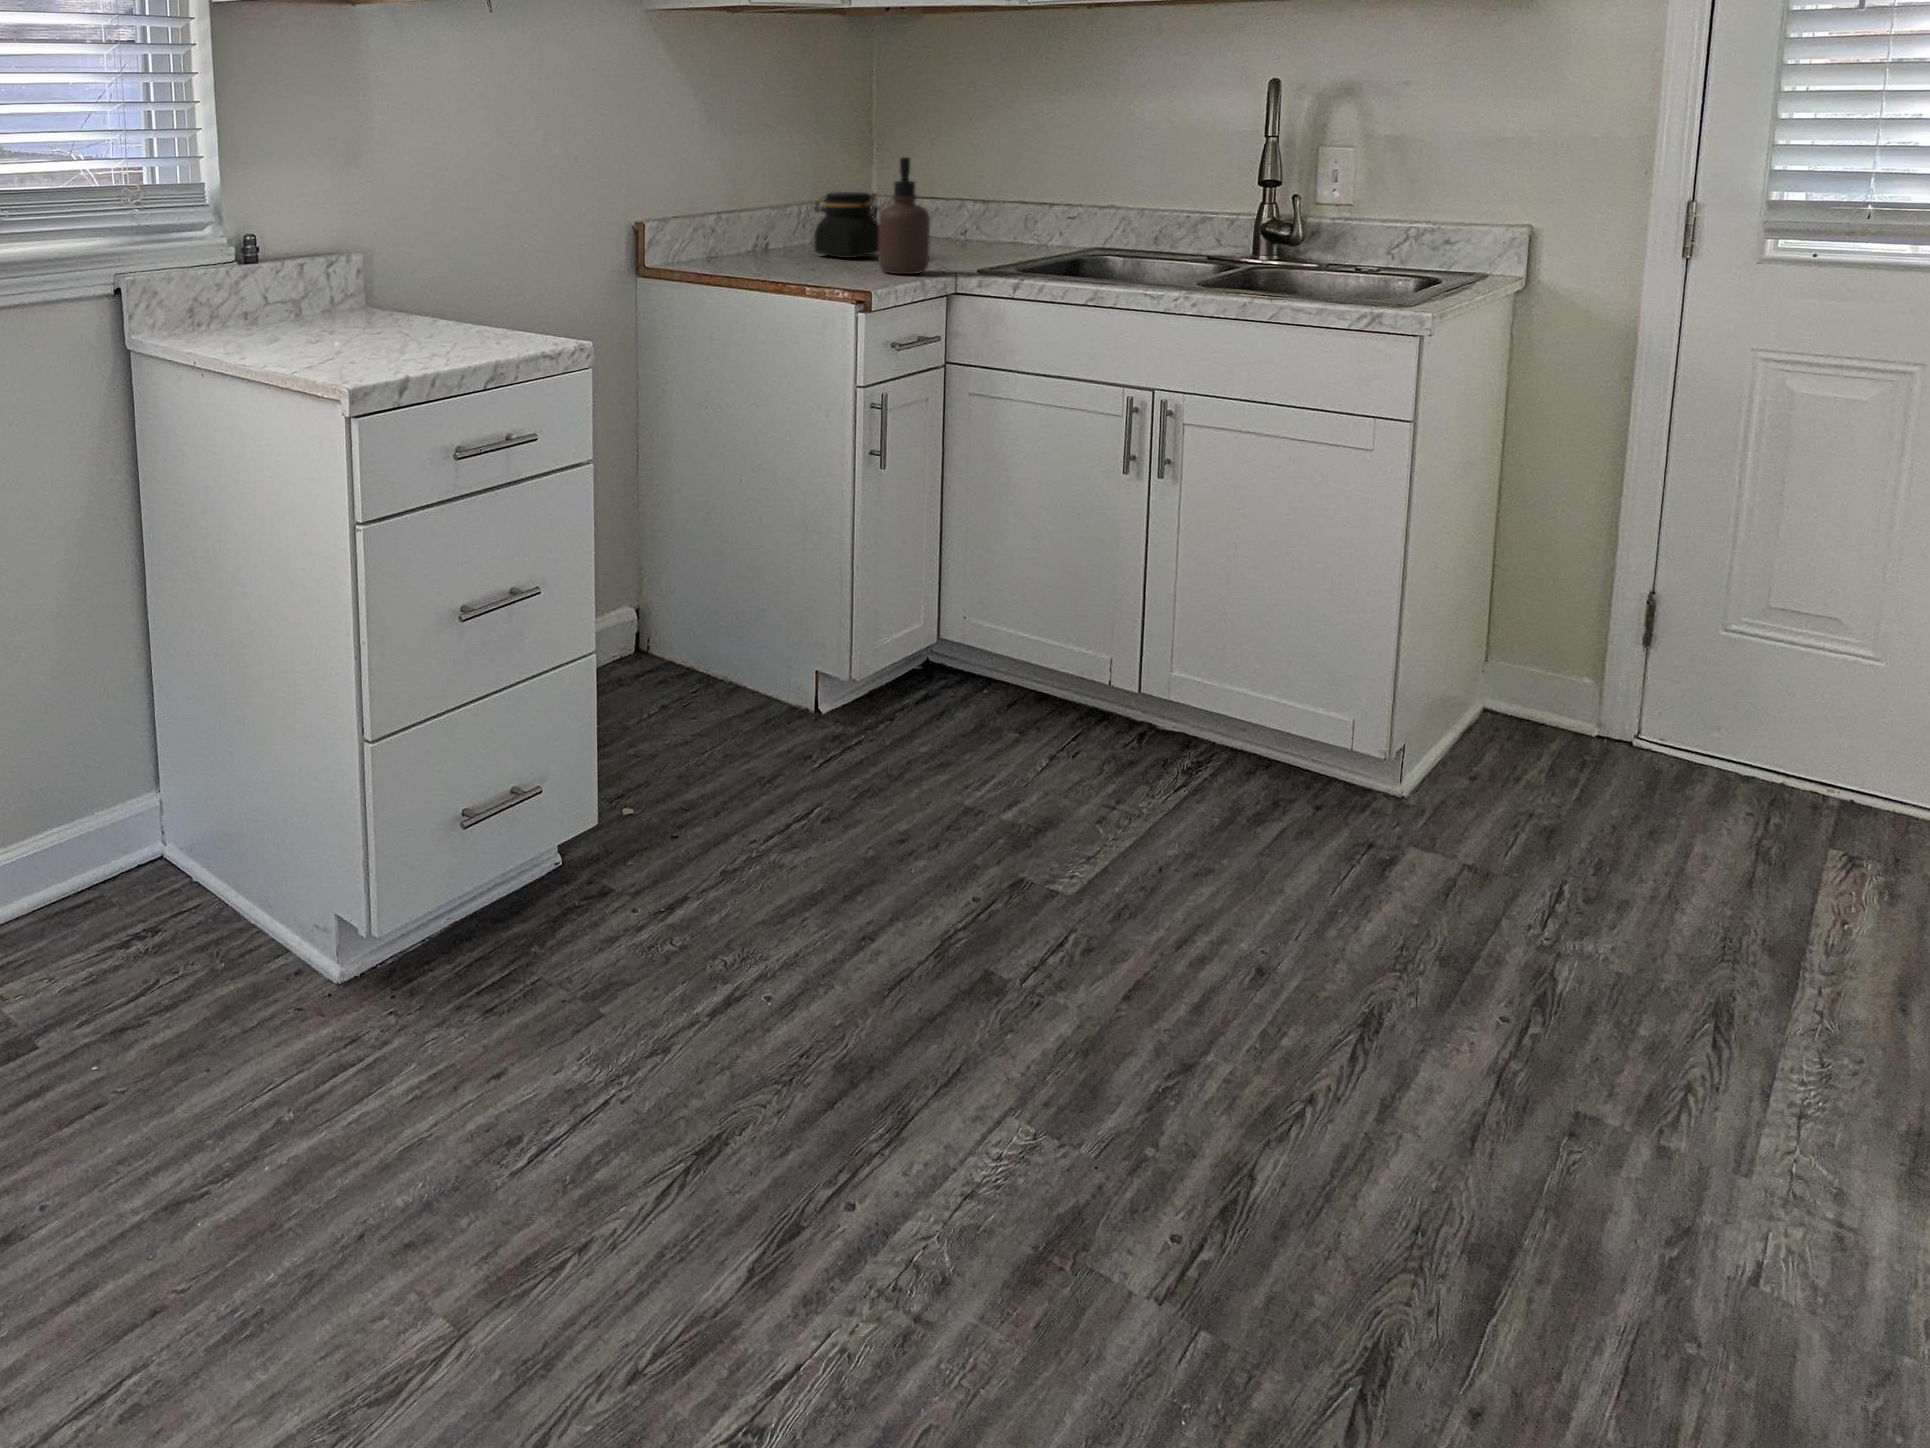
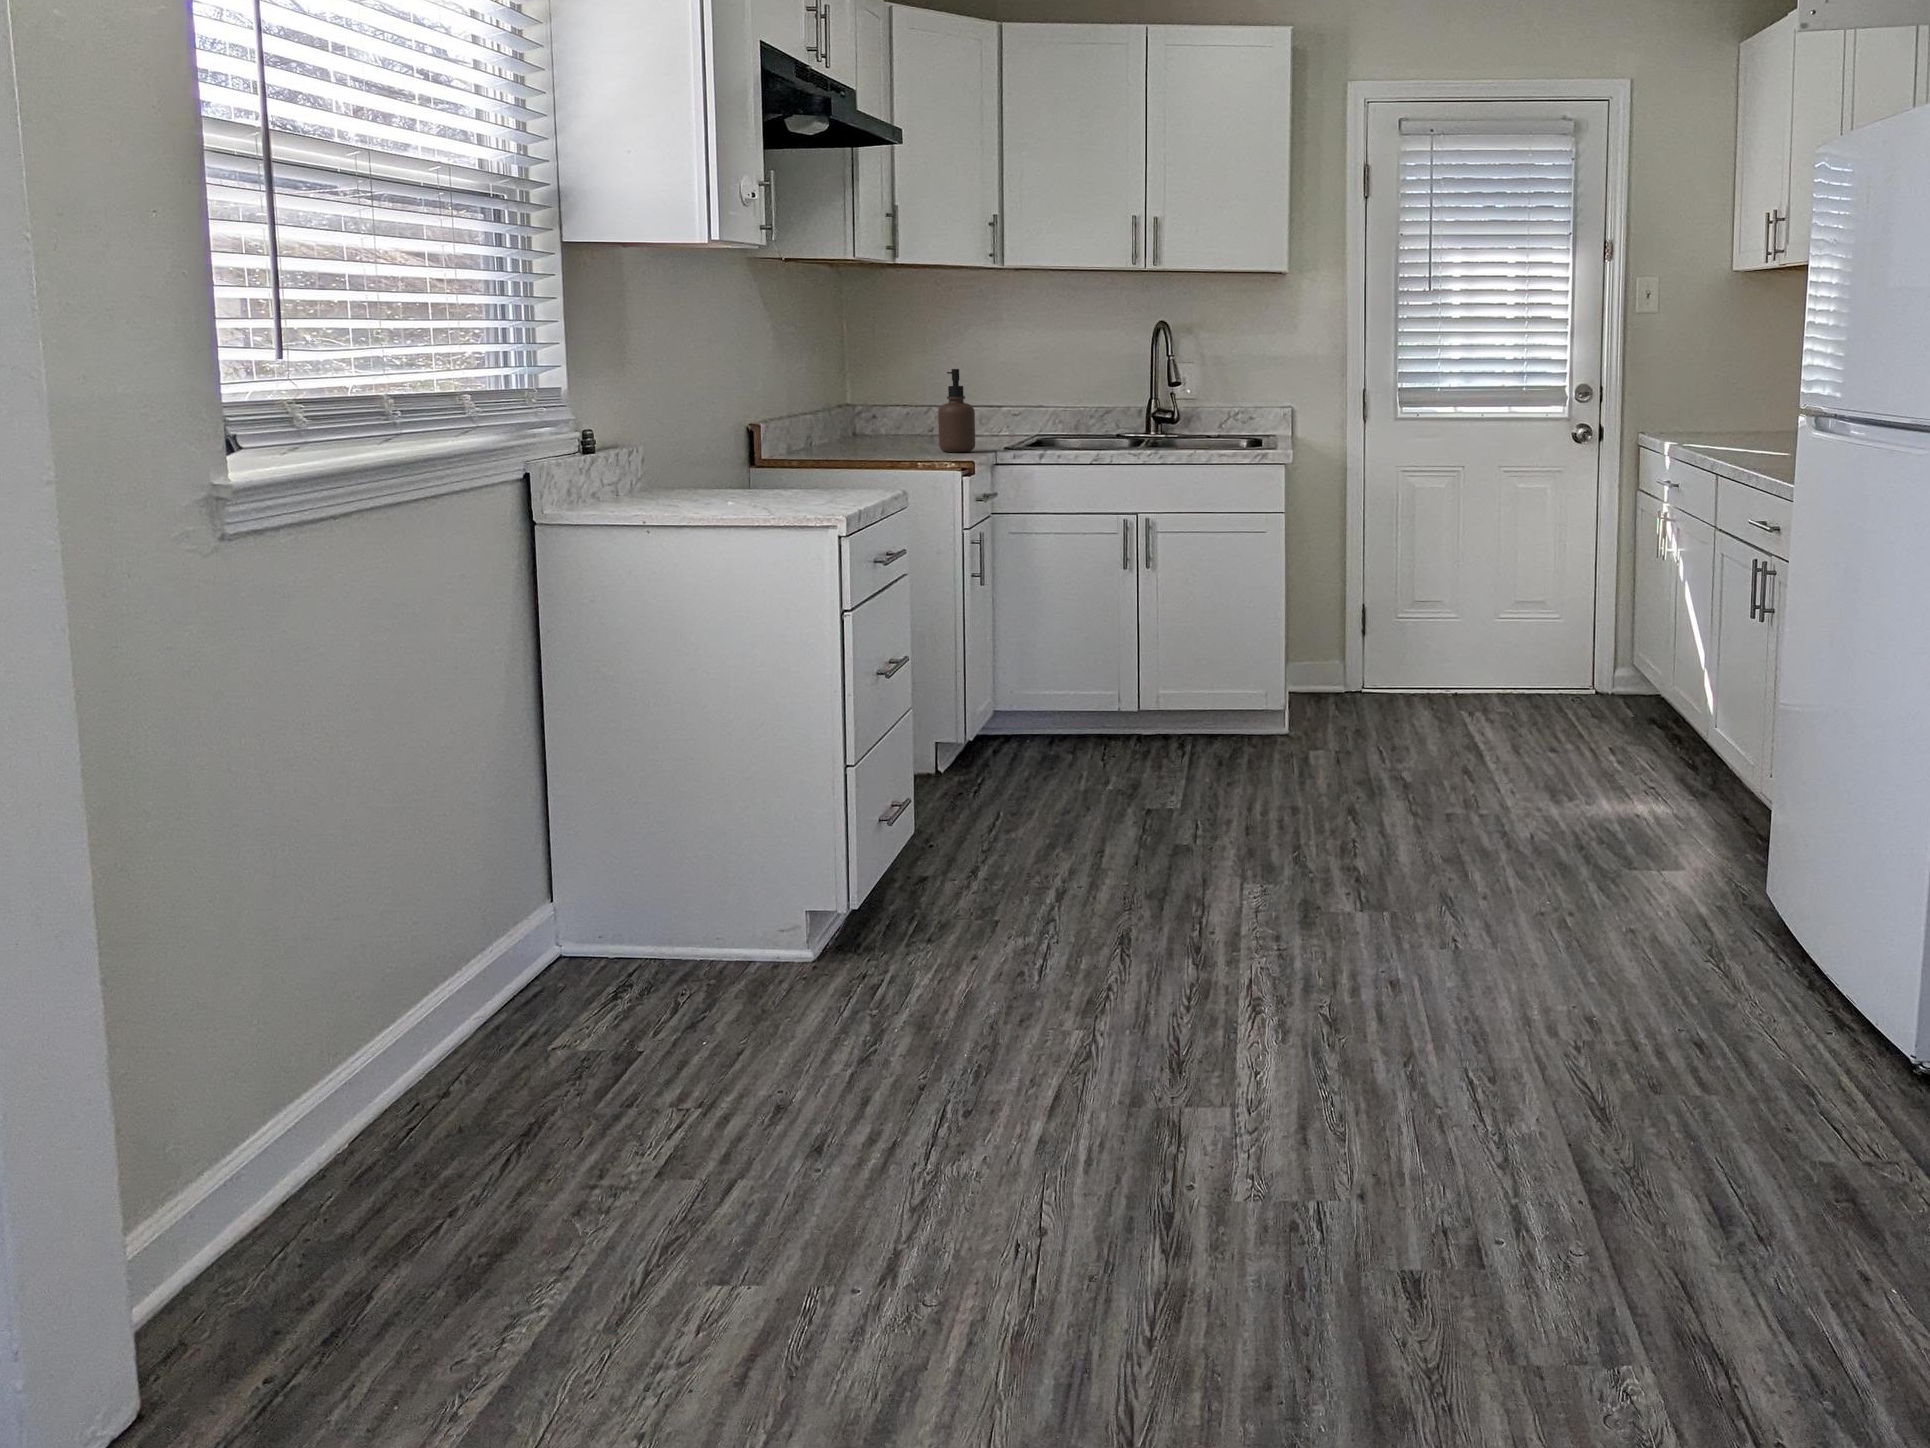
jar: present [814,192,879,258] -> none [856,397,912,446]

